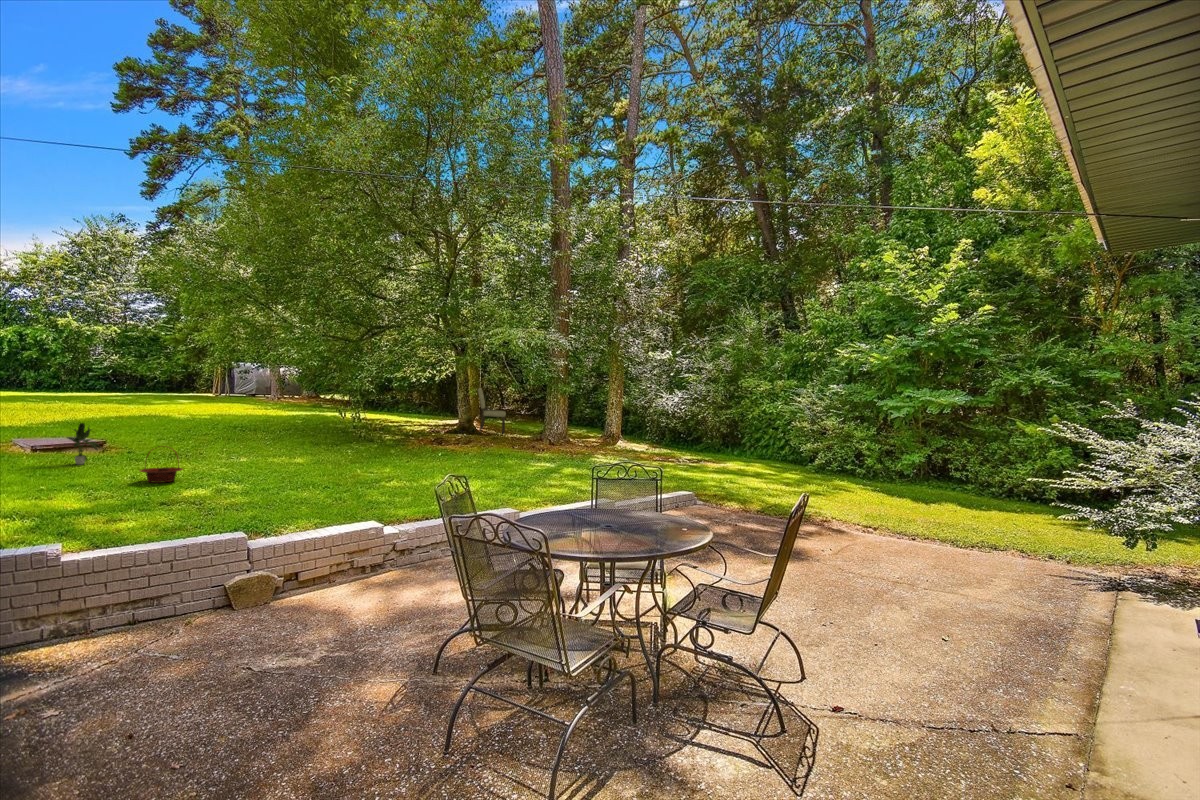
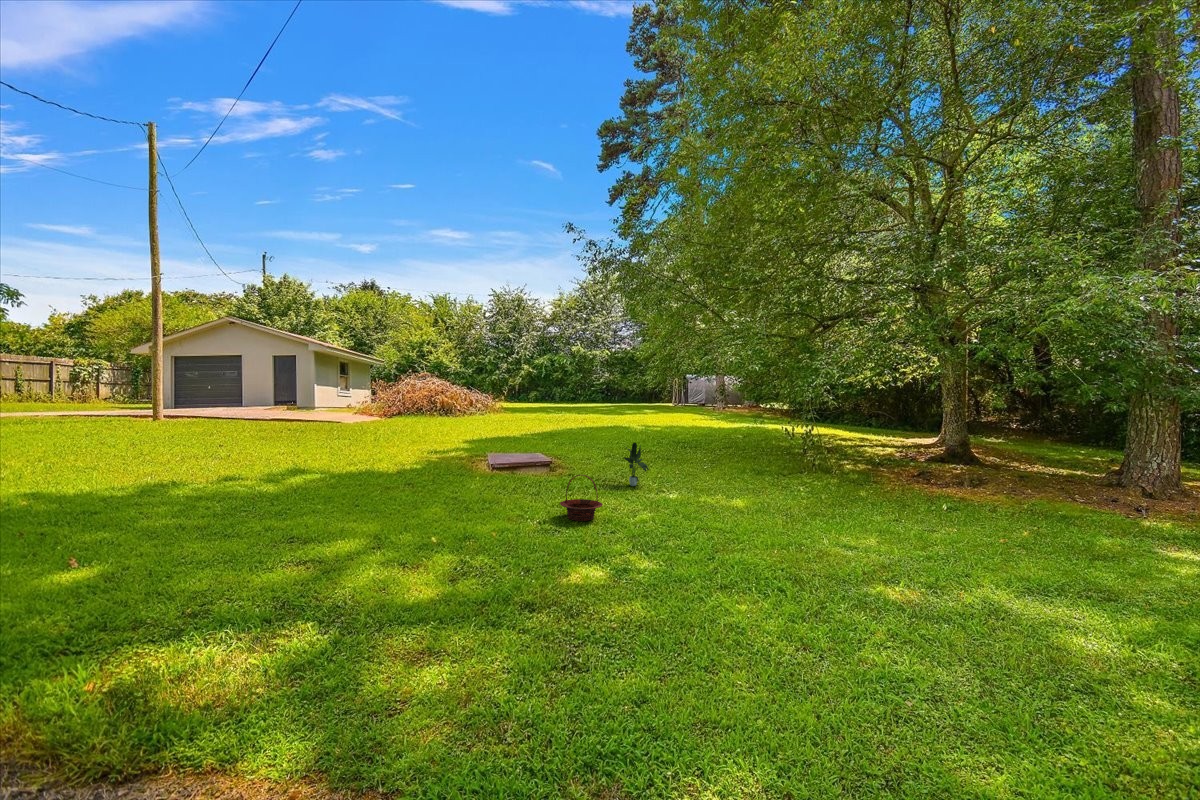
chair: present [478,388,506,434] -> none [972,396,1023,466]
potted plant: present [67,423,99,465] -> present [624,443,649,486]

